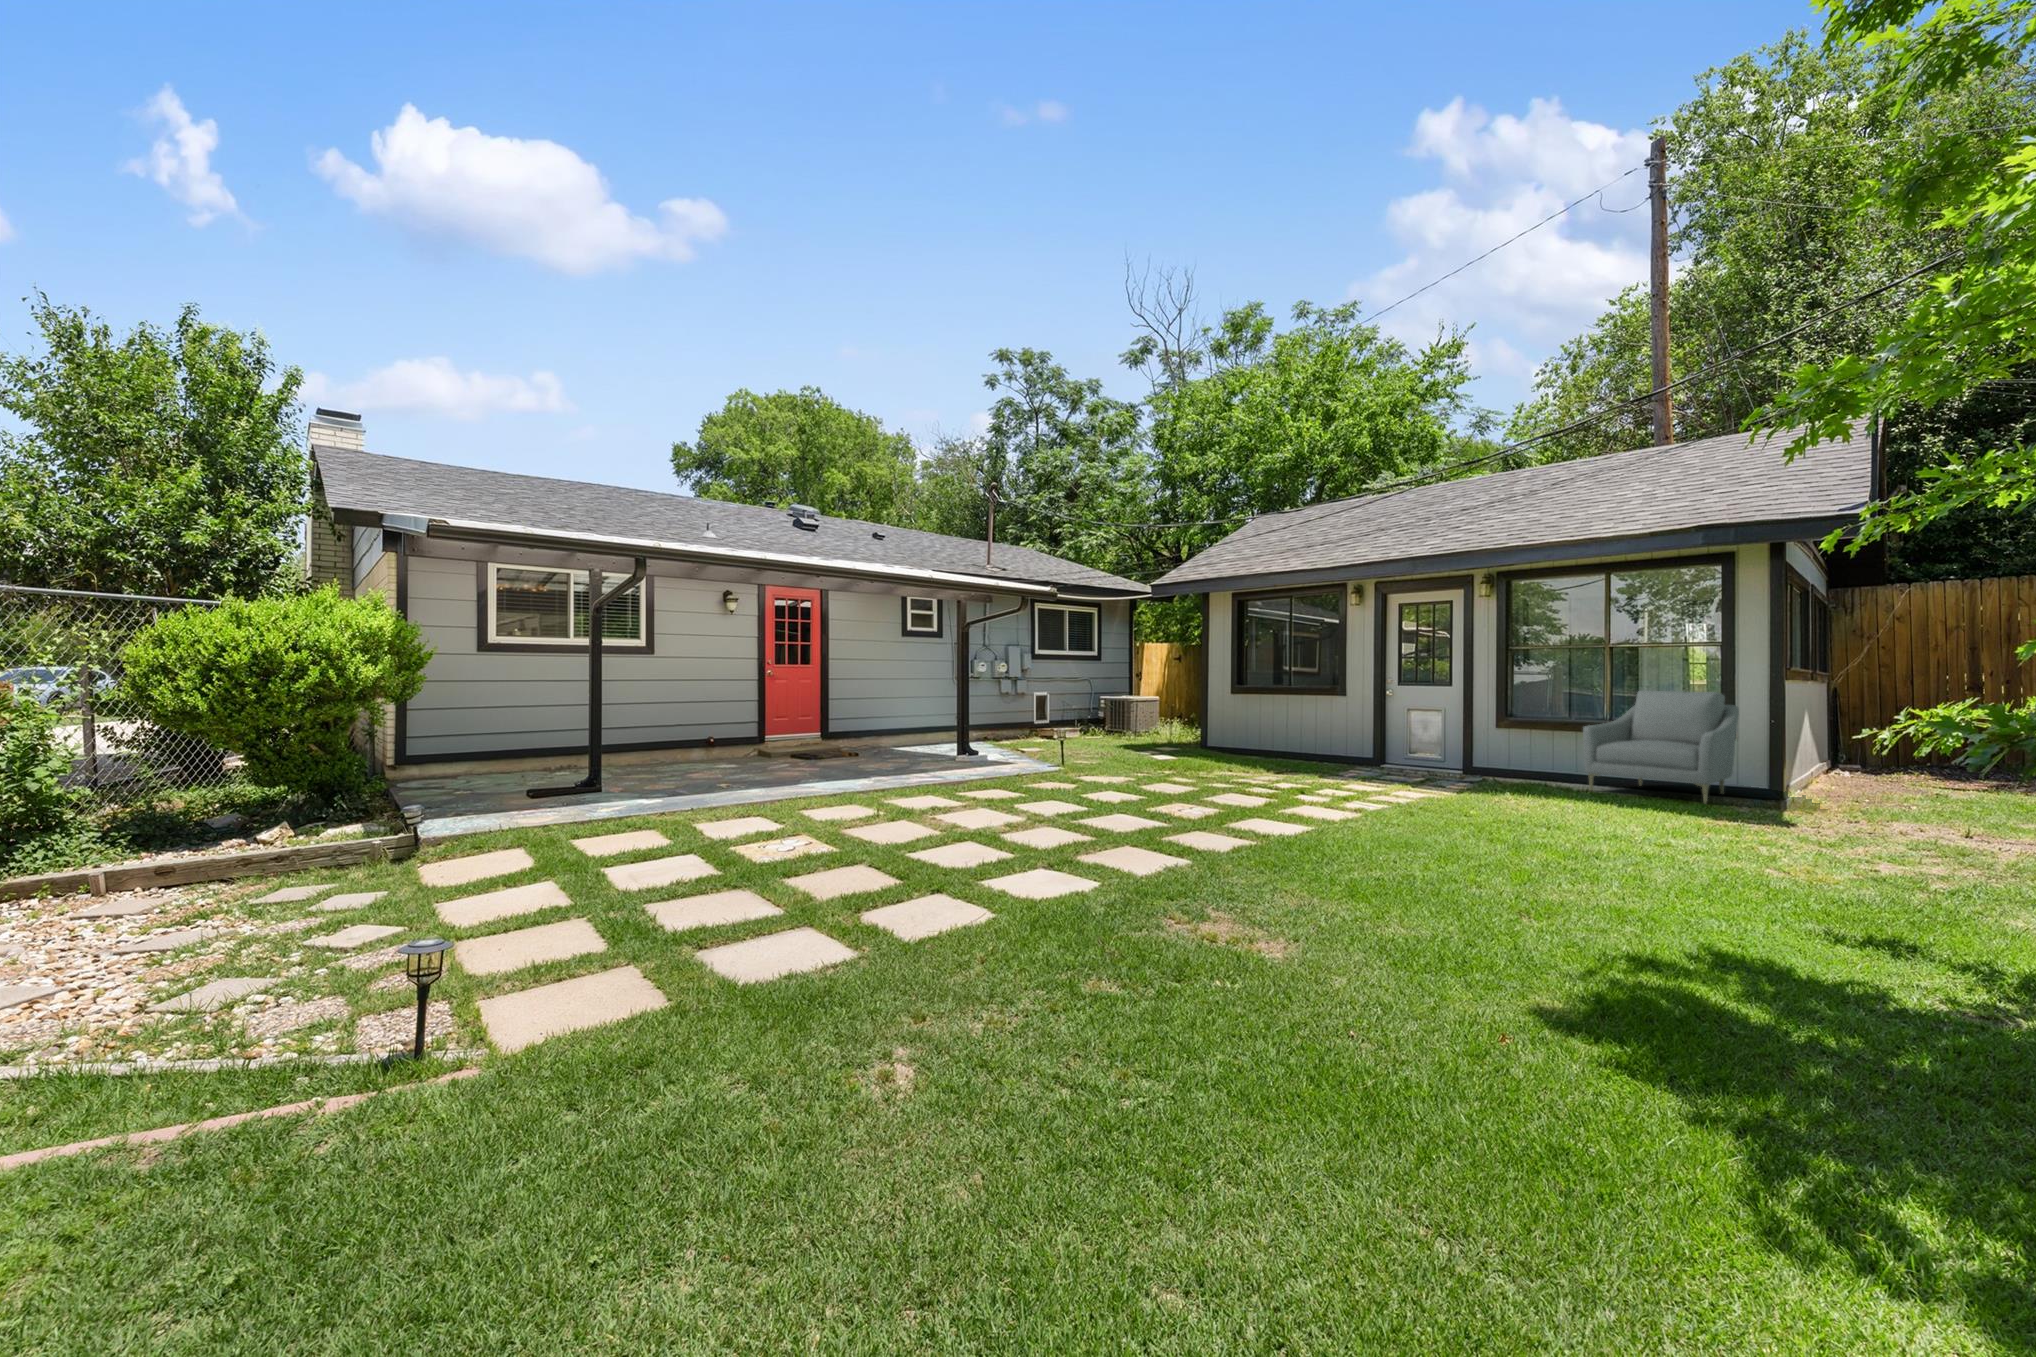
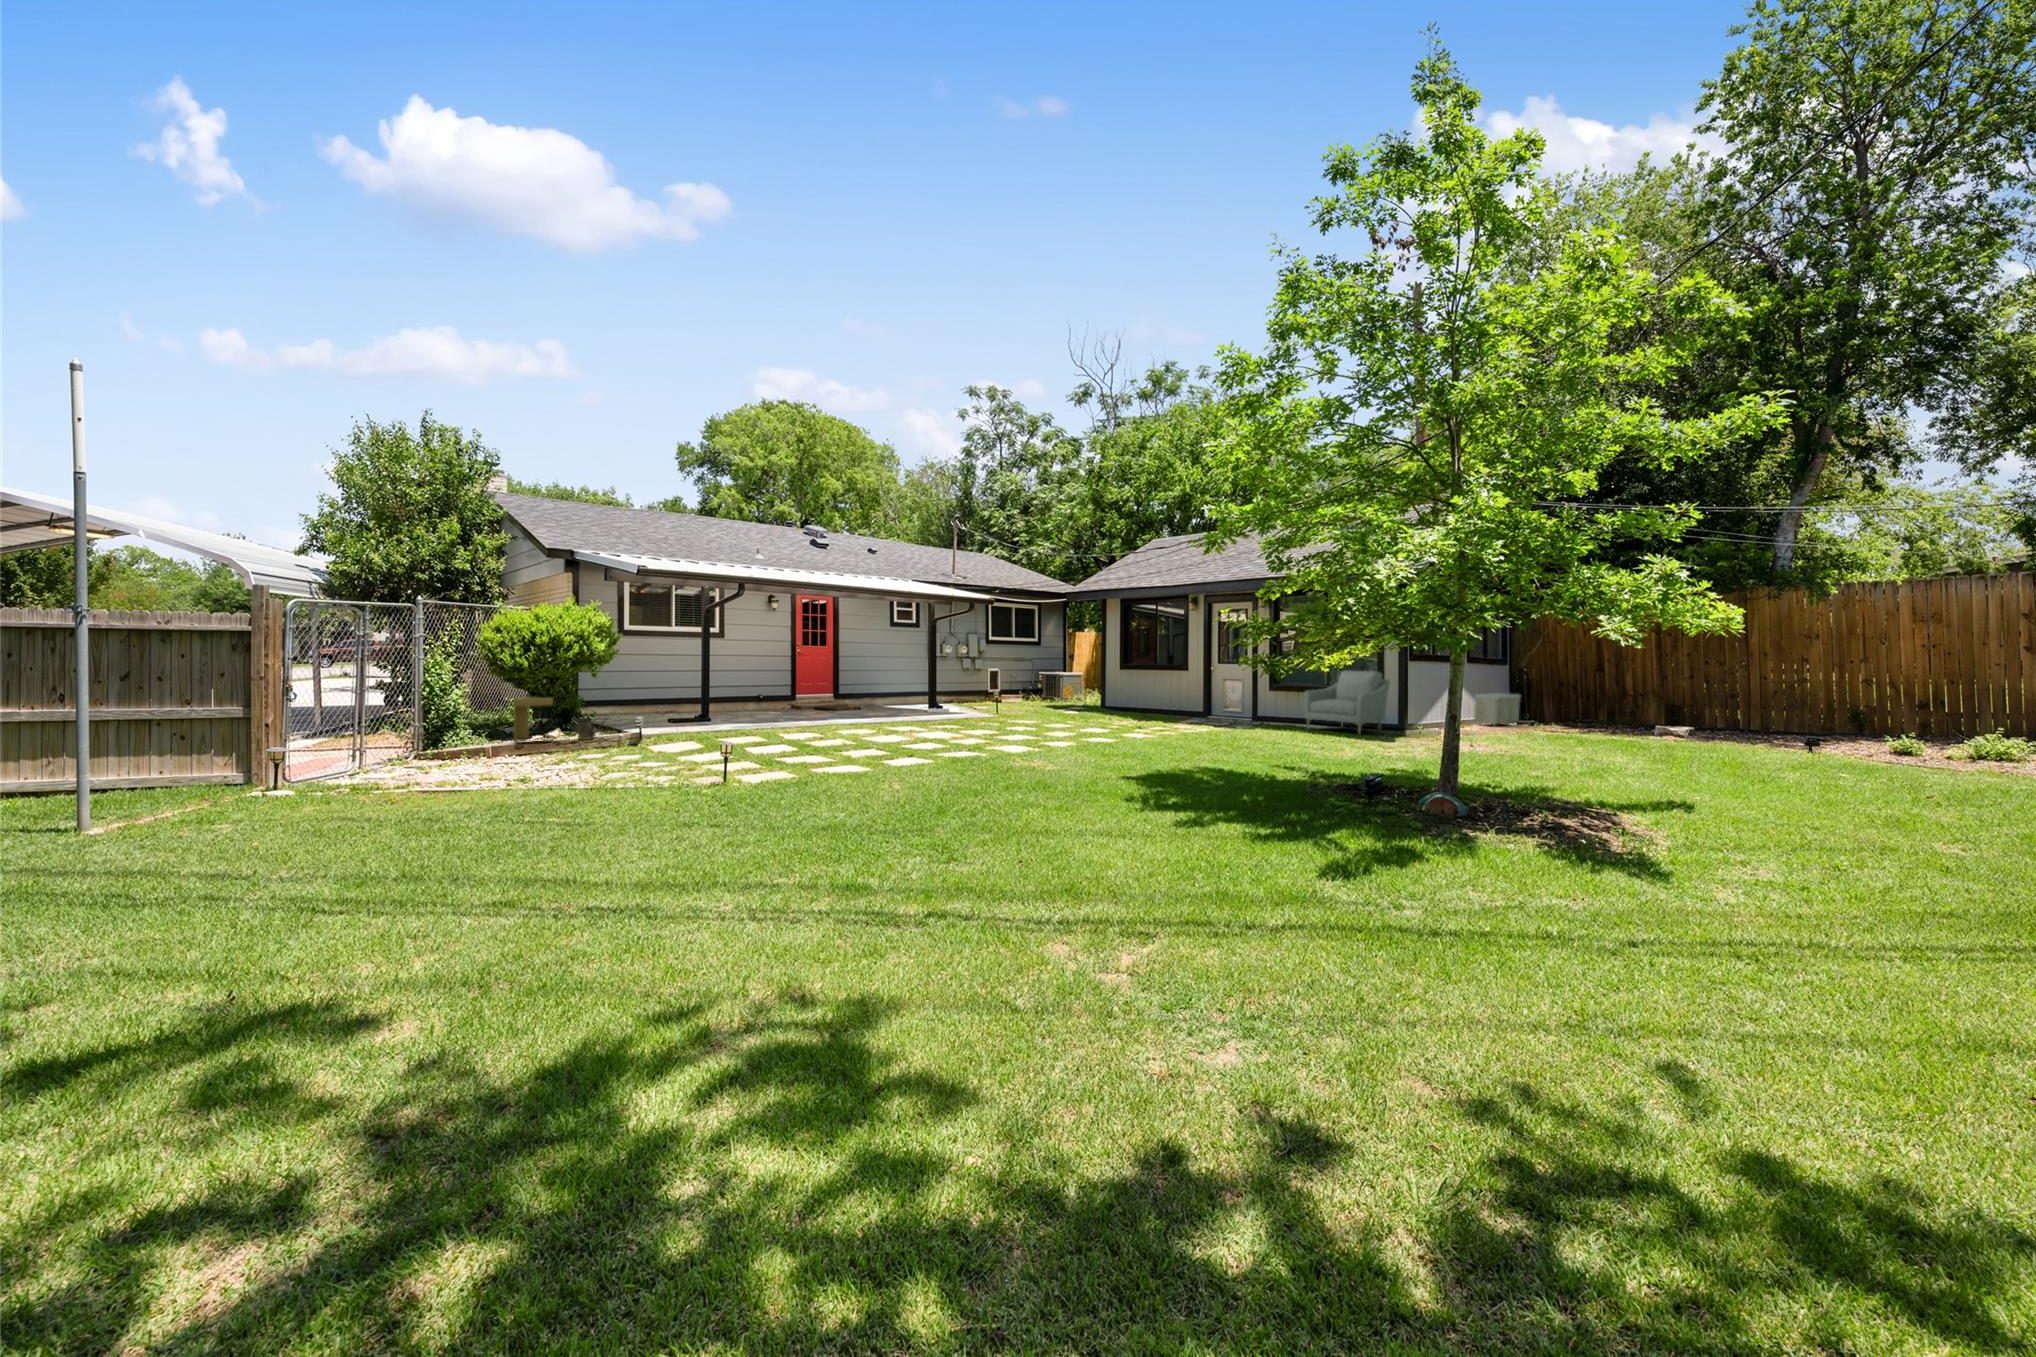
storage bench: none [1853,724,1934,782] -> present [1474,693,1521,724]
side table: none [188,758,283,846] -> present [513,697,553,743]
watering can: none [317,791,385,834] -> present [570,718,604,740]

